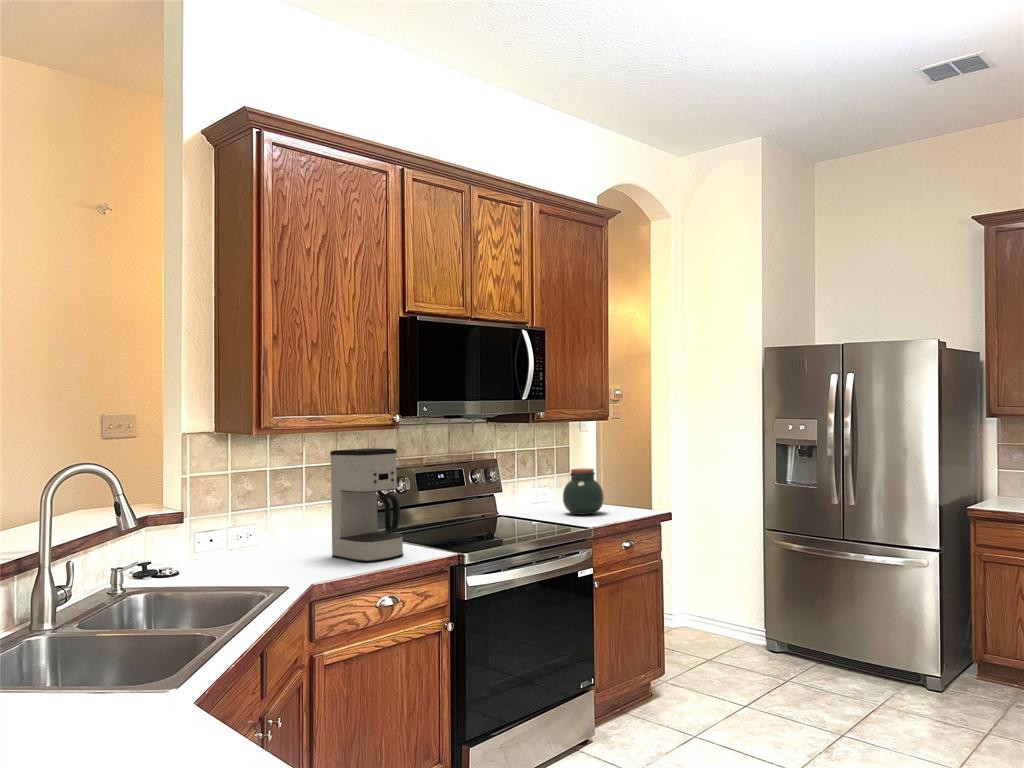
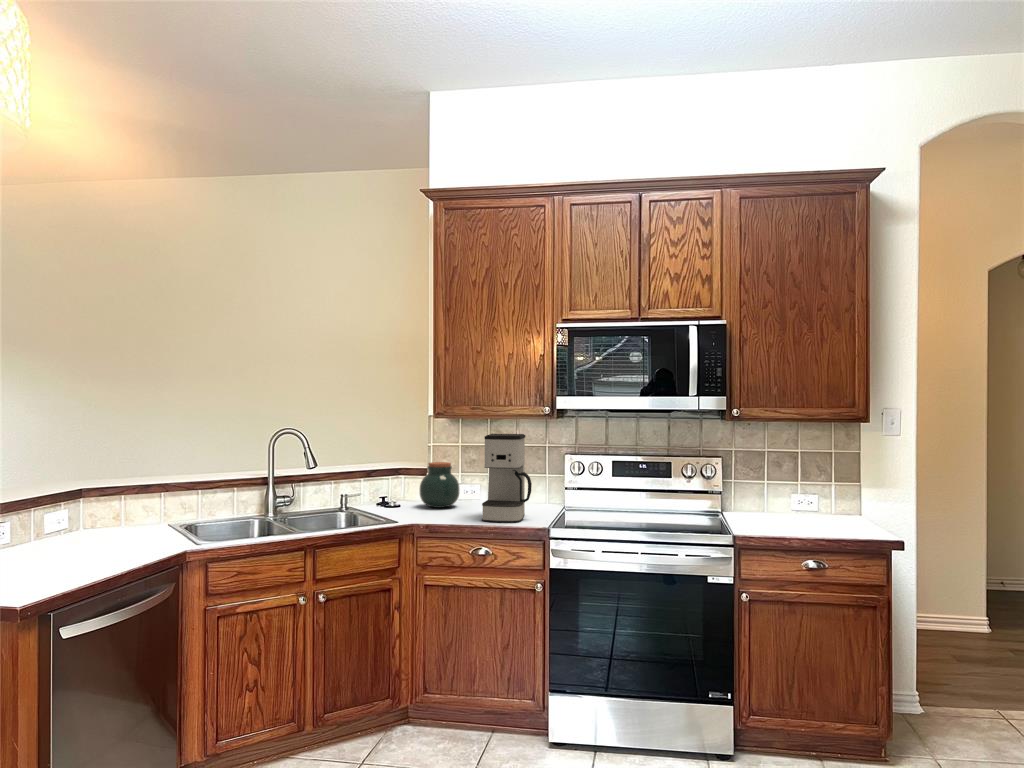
jar: present [563,468,604,515] -> present [420,462,460,508]

